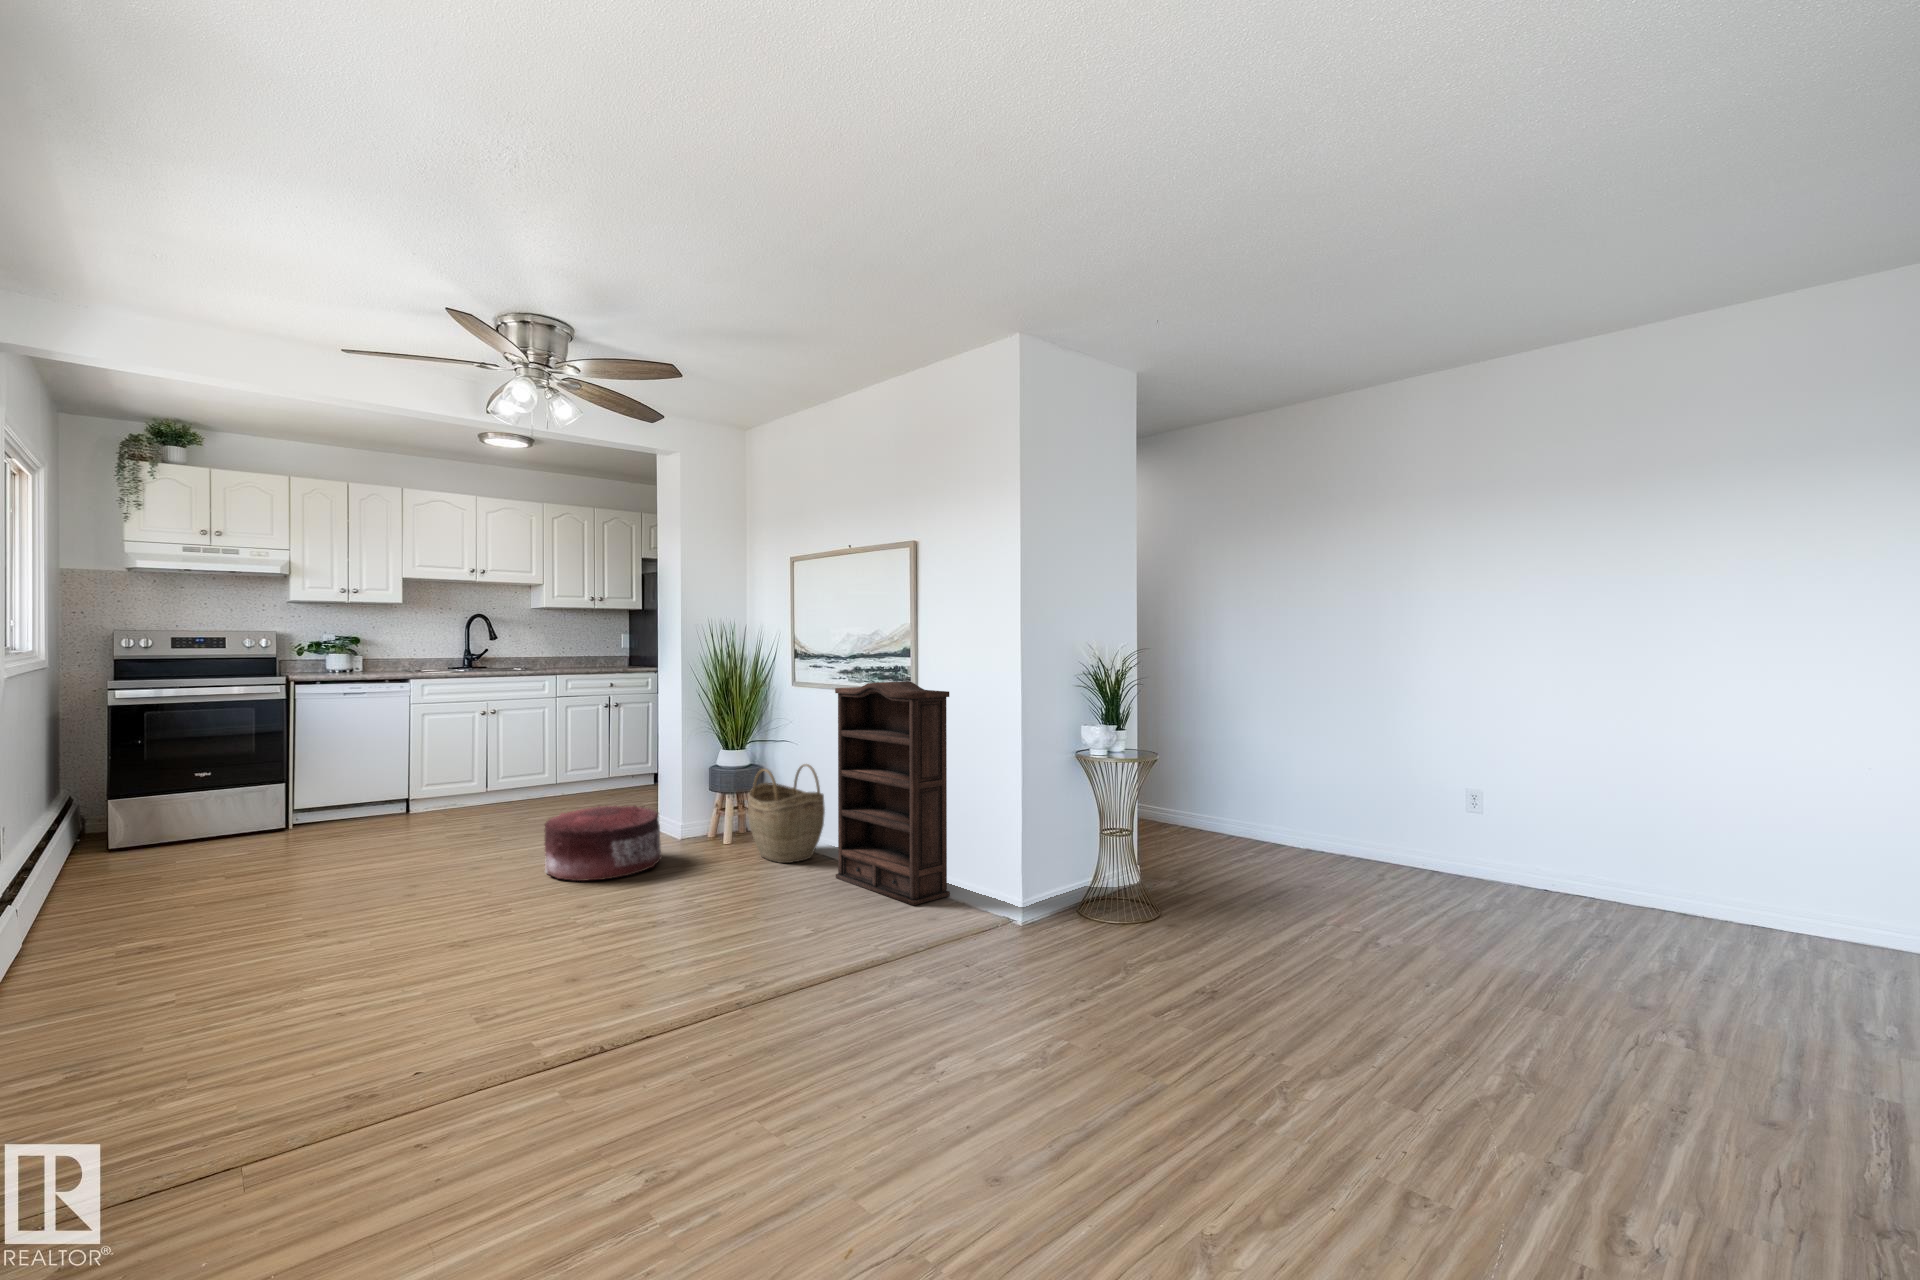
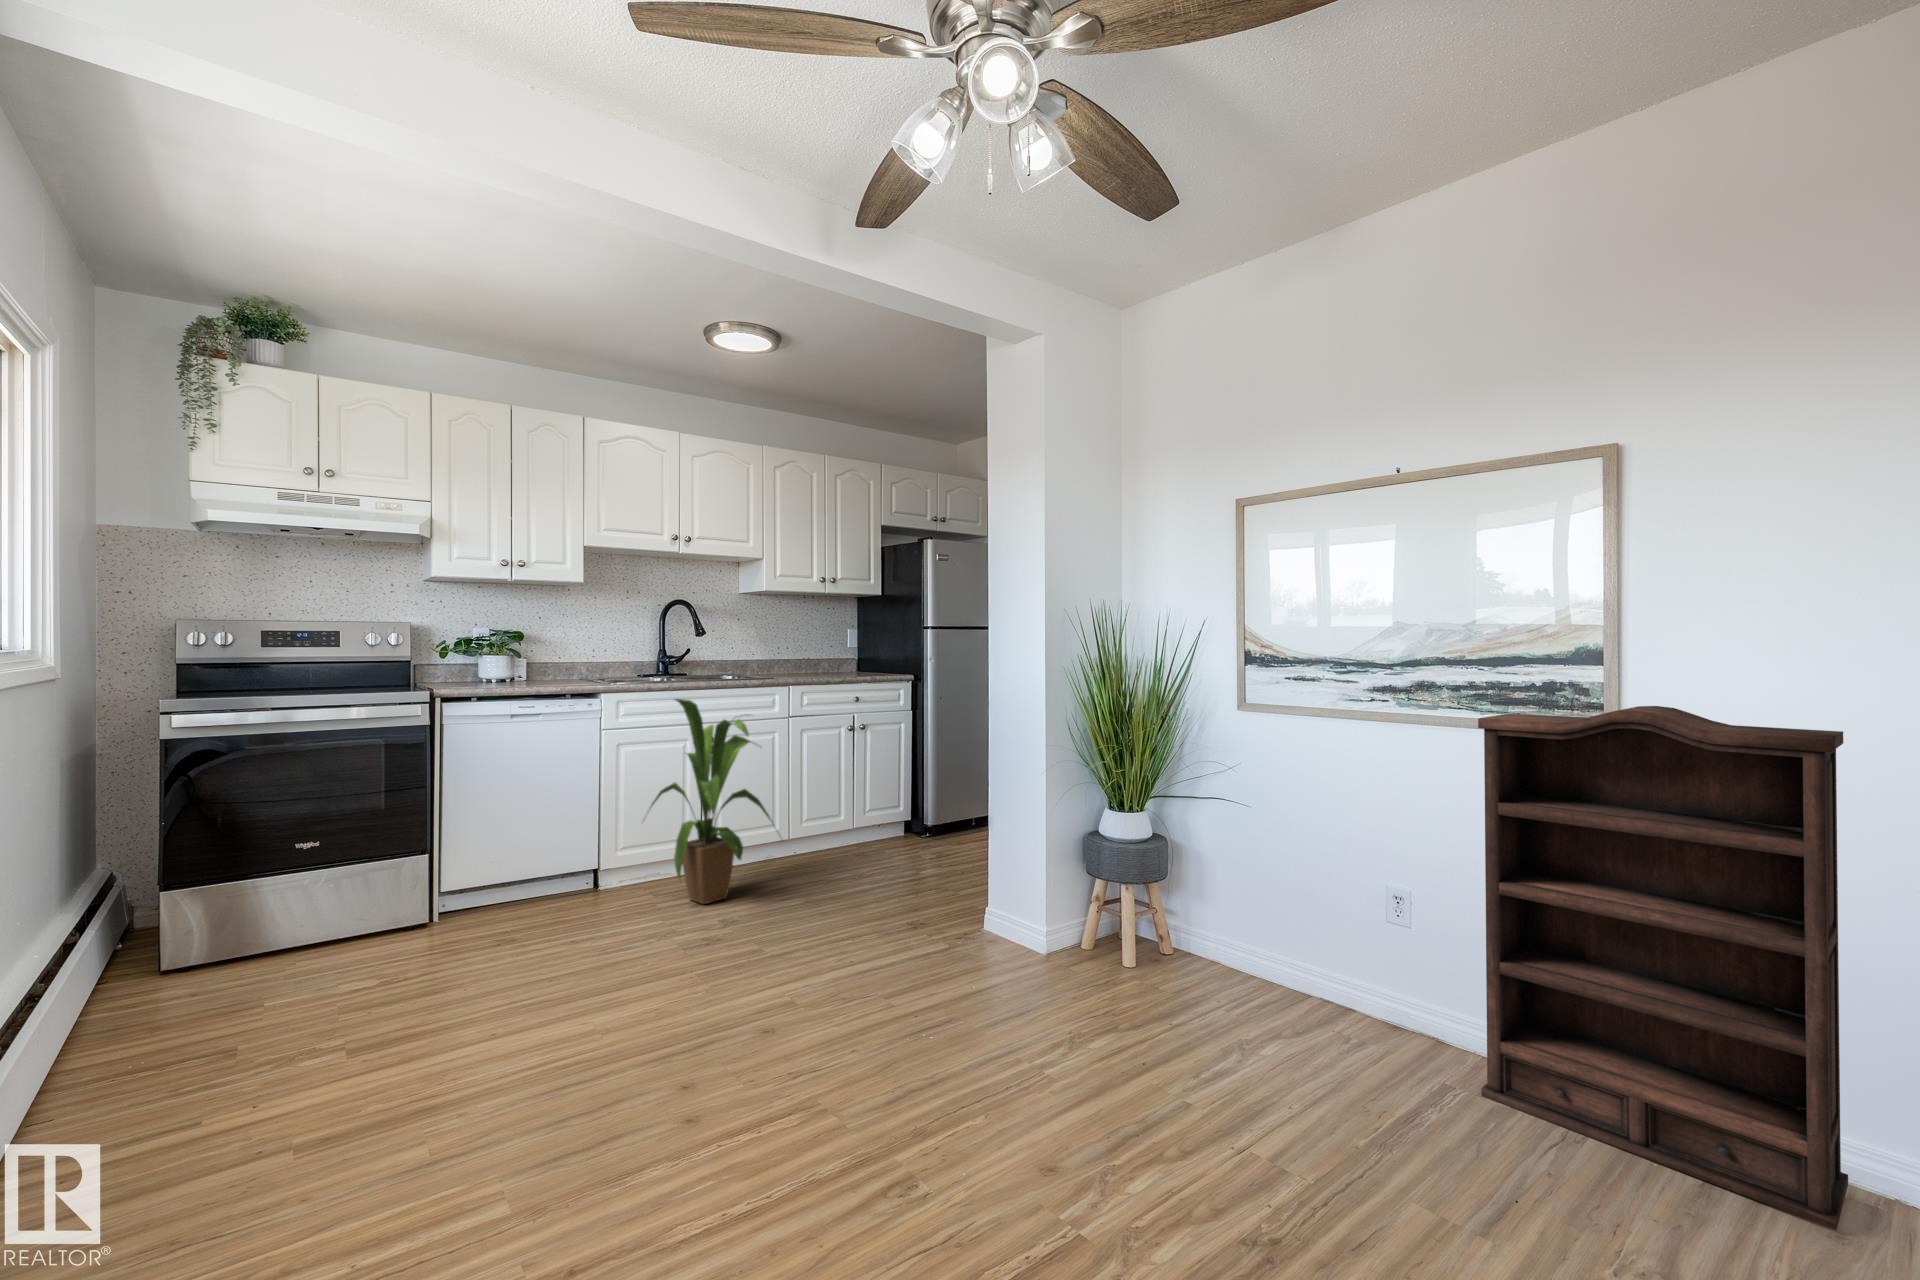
house plant: none [437,683,537,820] -> present [644,699,782,904]
woven basket: present [748,764,825,863] -> none [1217,846,1373,1039]
pouf: present [544,806,661,881] -> none [893,917,1096,1093]

